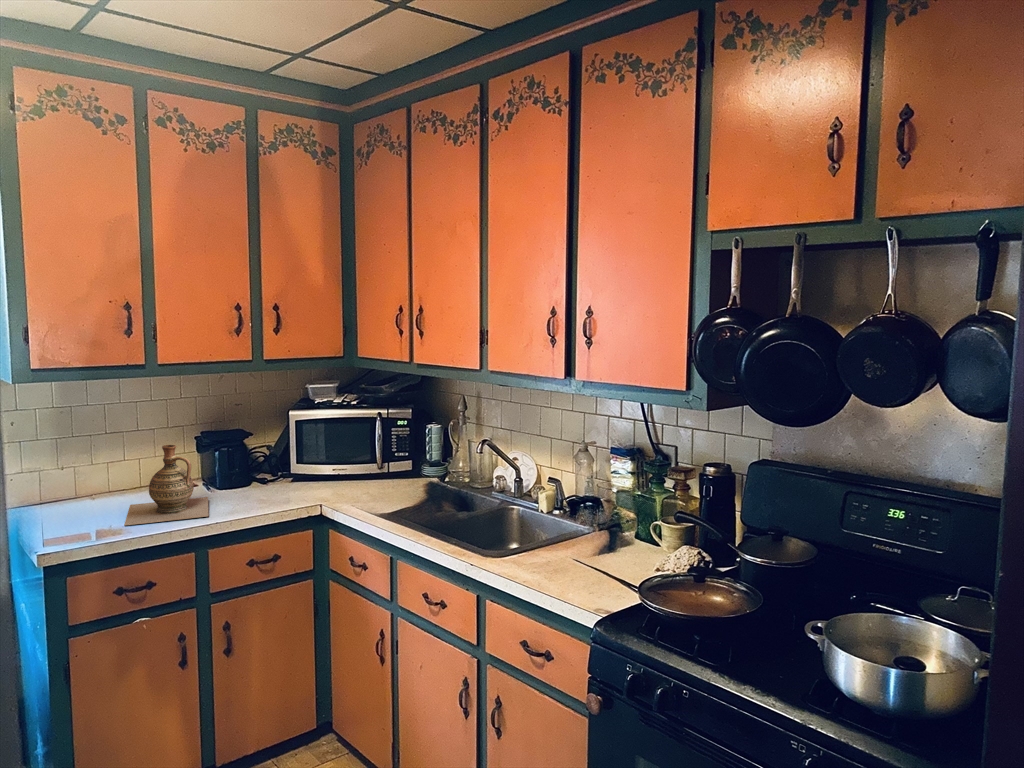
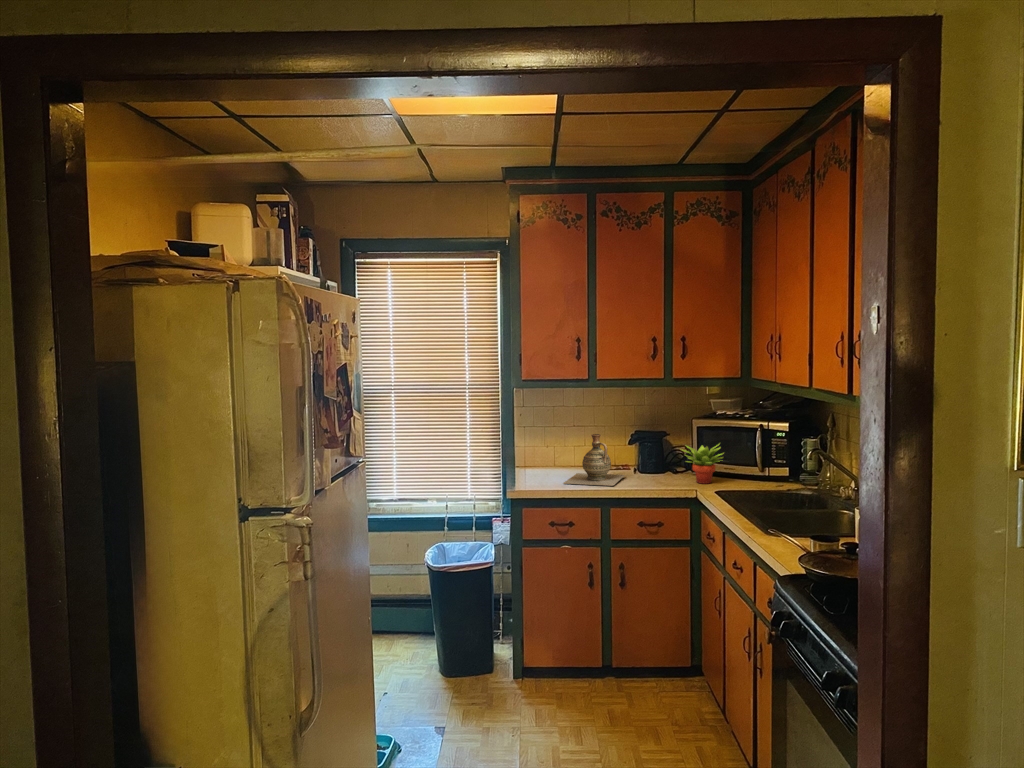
succulent plant: none [289,439,345,494] -> present [683,445,724,484]

